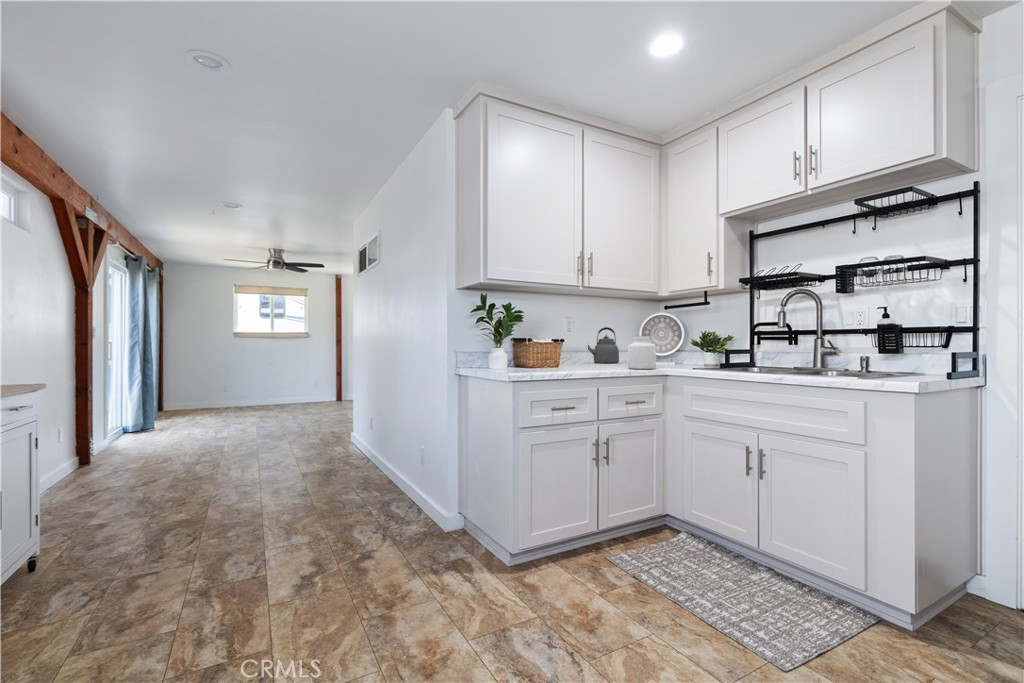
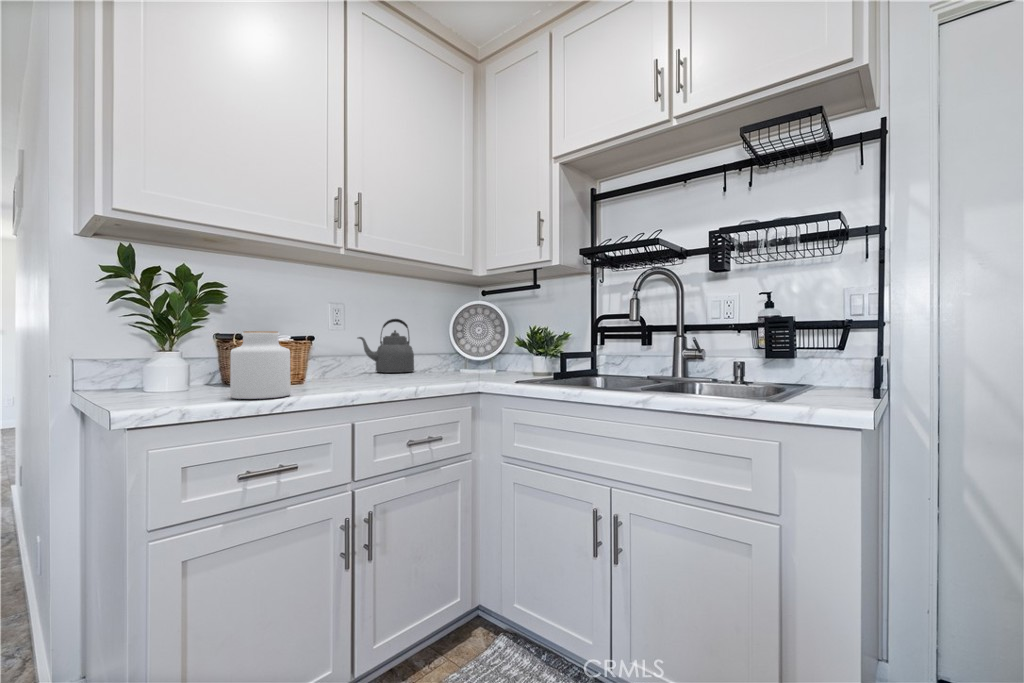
jar: present [628,336,656,369] -> present [230,331,291,399]

